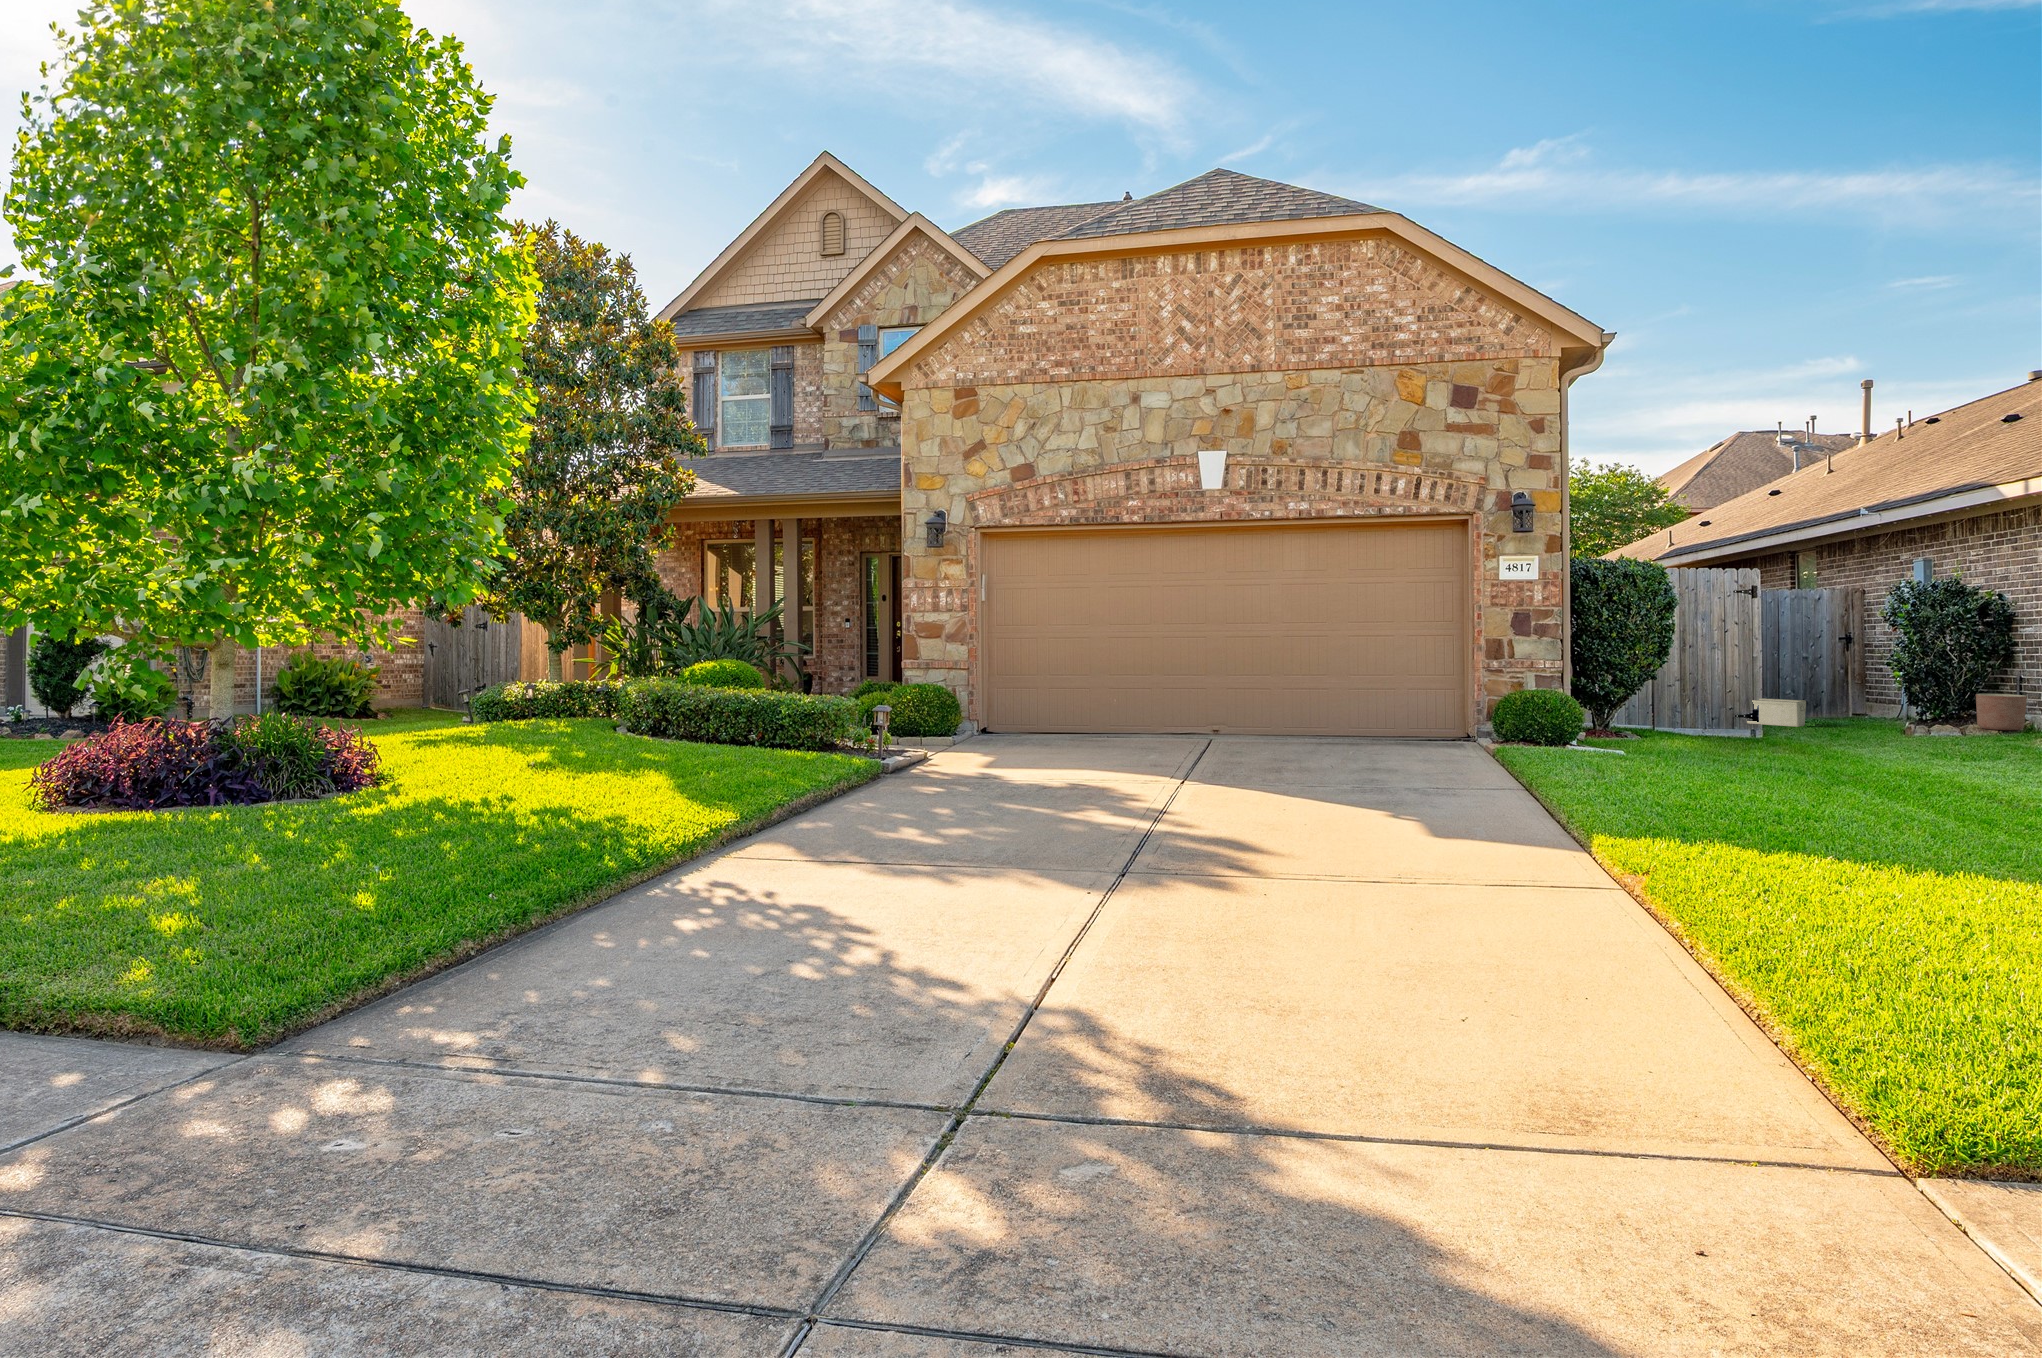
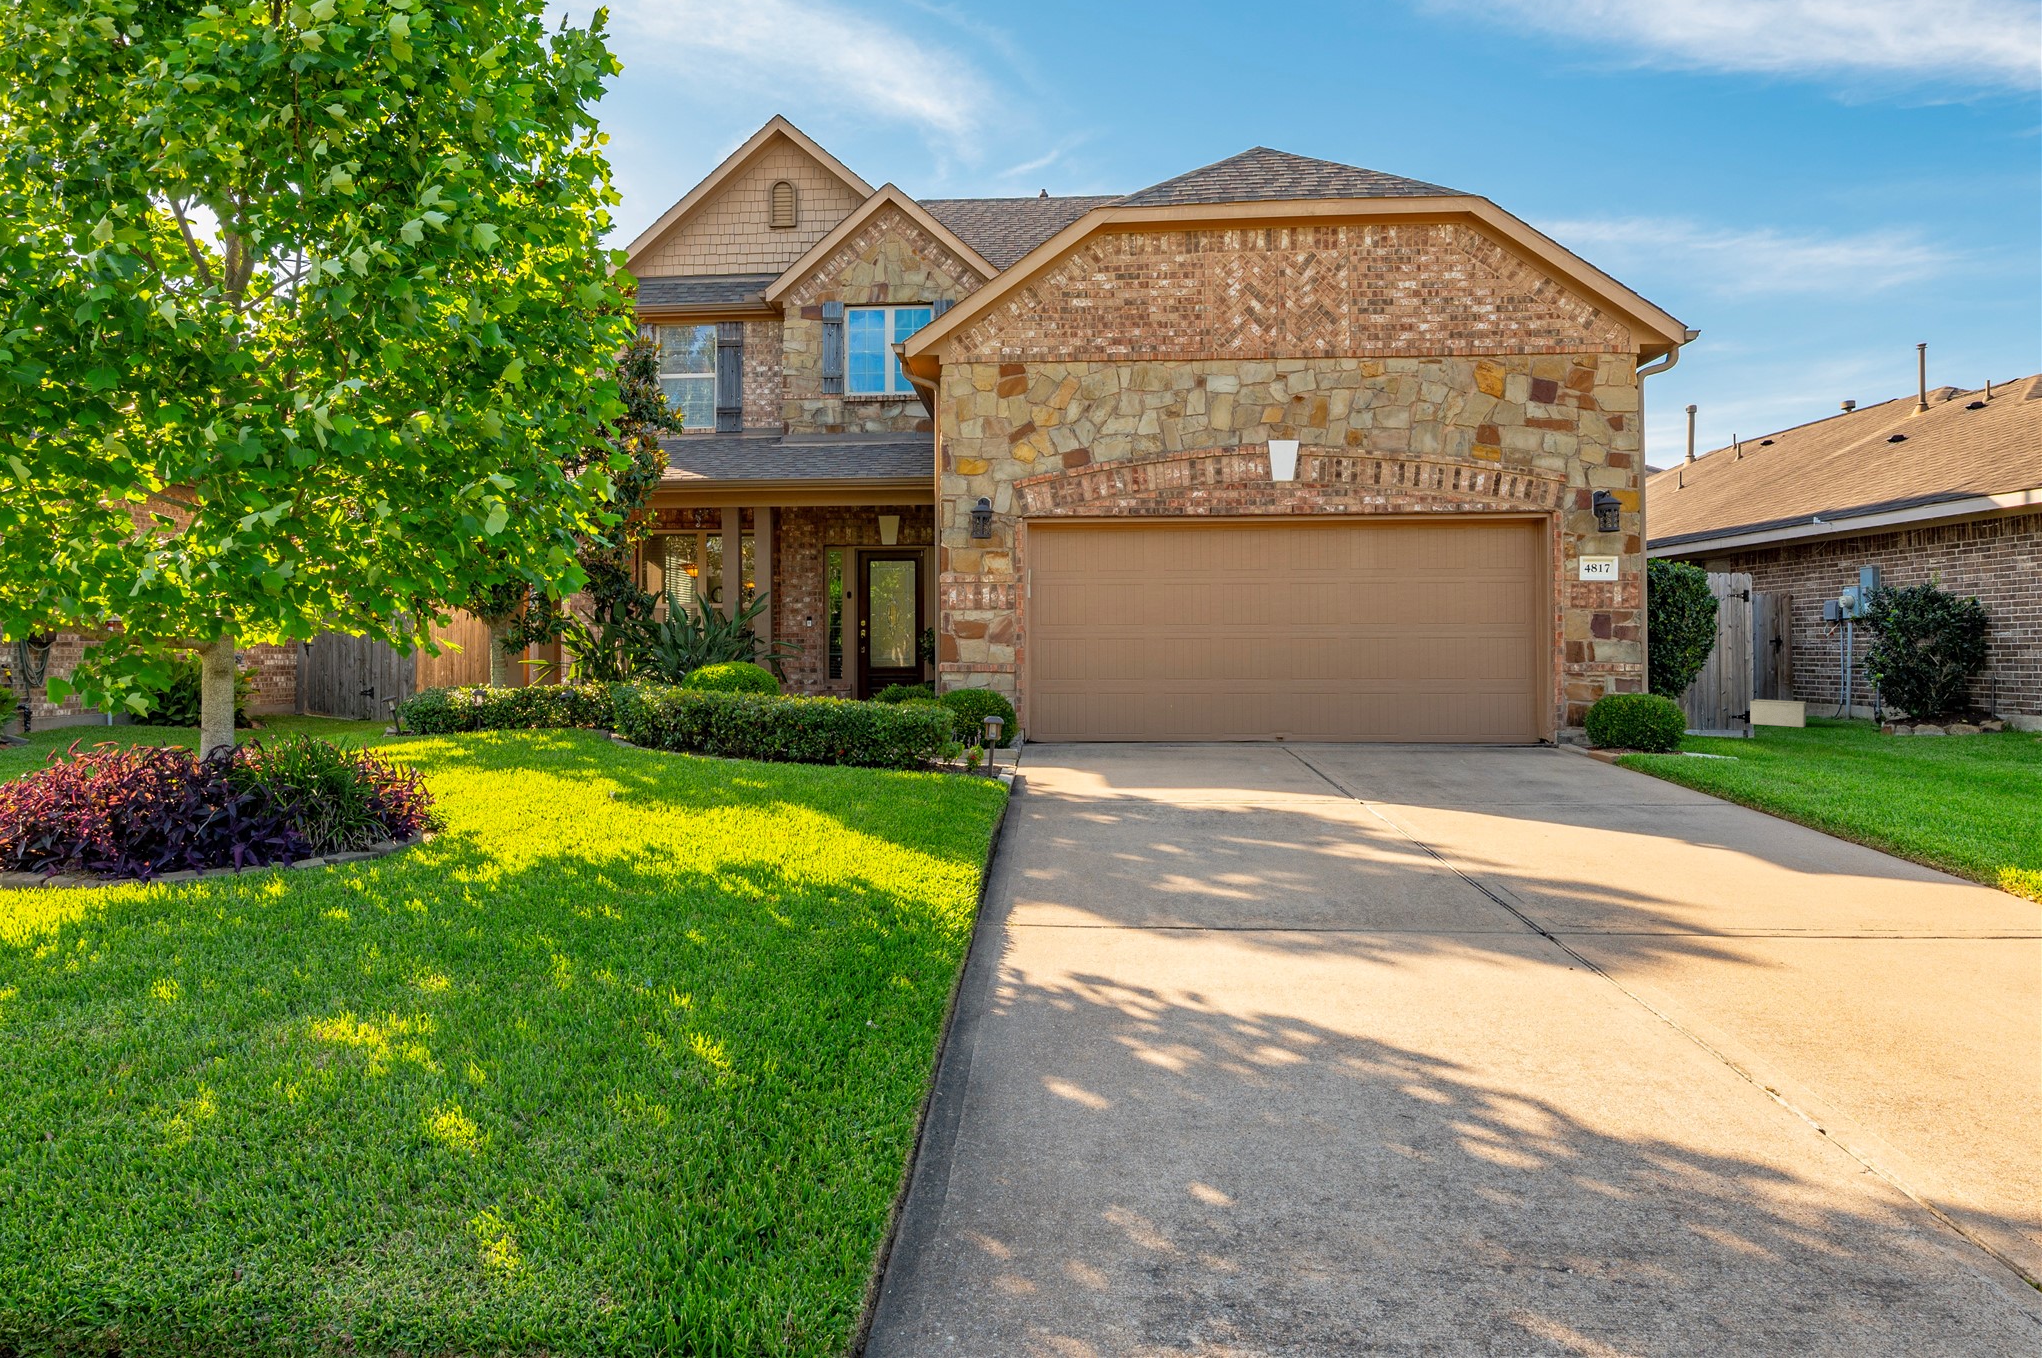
planter: present [1976,694,2027,730] -> none [1957,694,2007,729]

